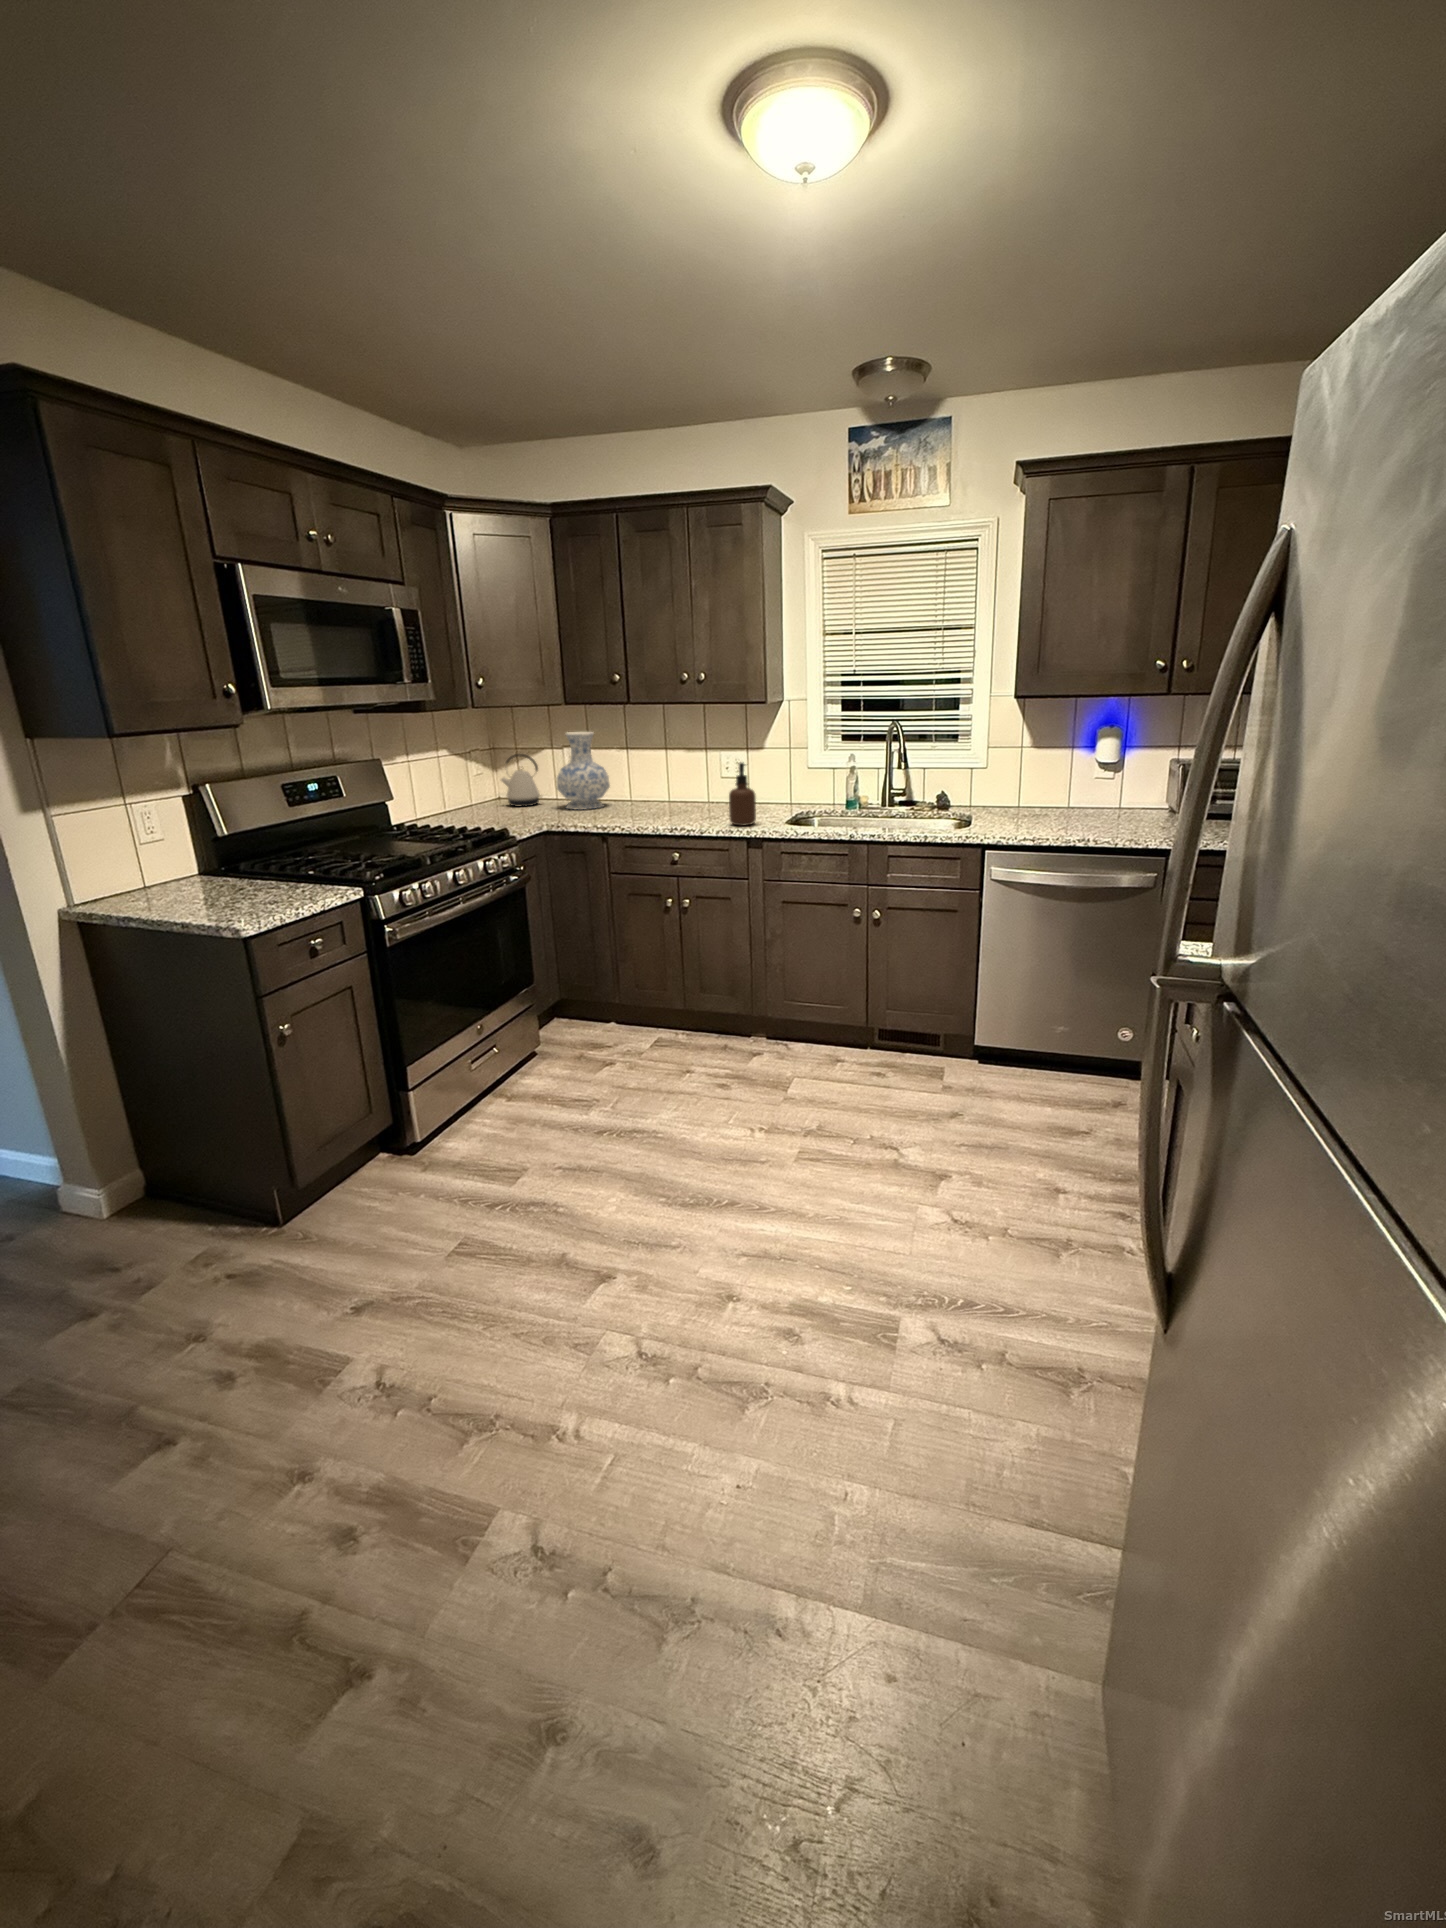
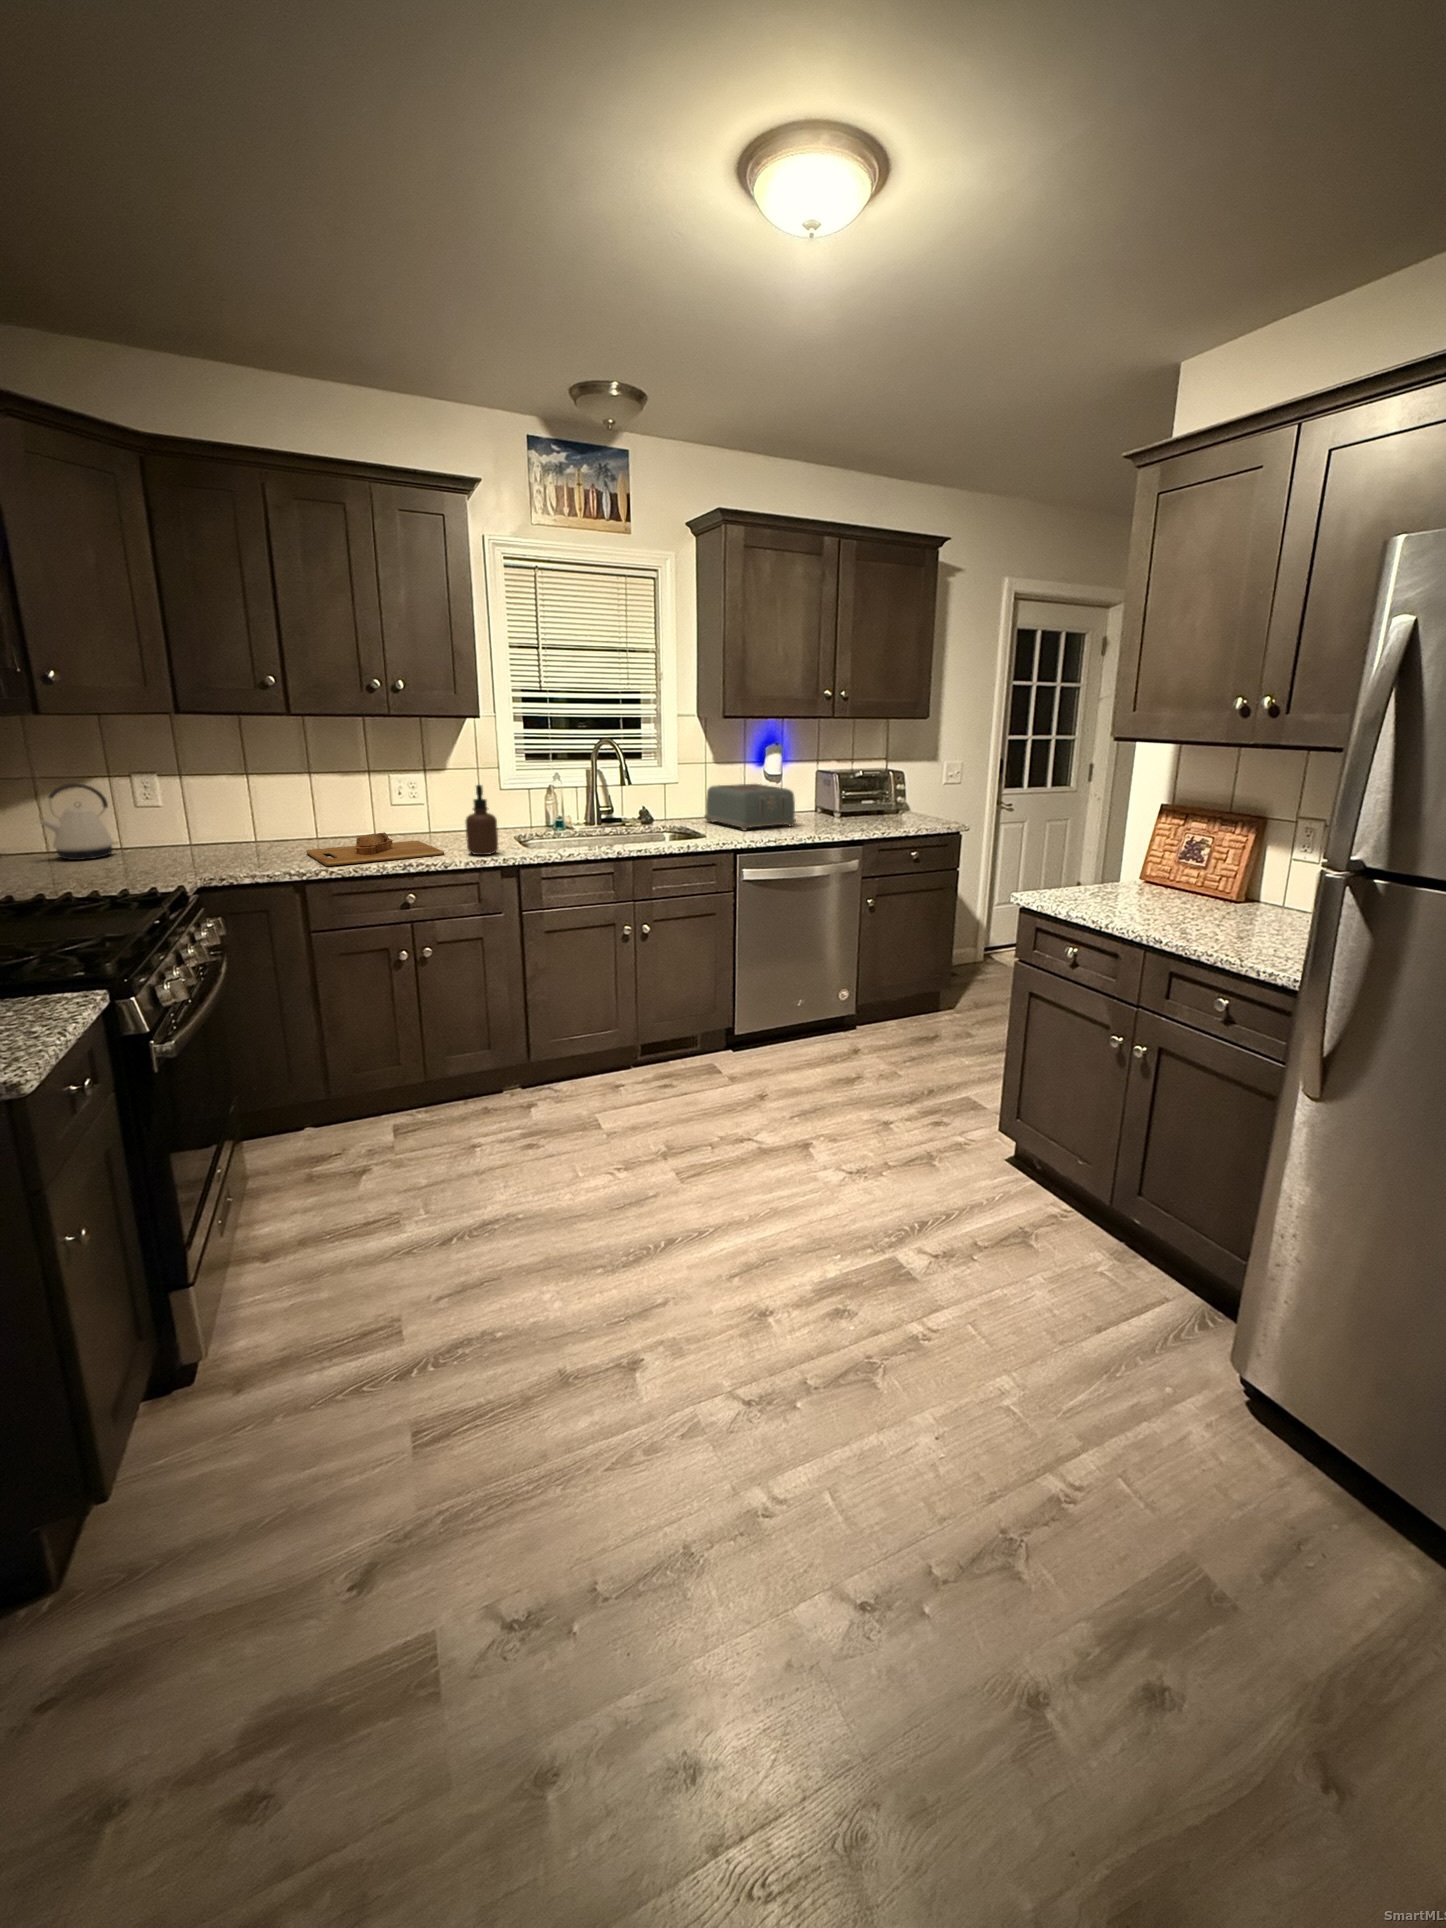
vase: present [557,732,610,810] -> none [156,751,242,856]
toaster: none [1010,771,1107,824] -> present [704,784,796,830]
cutting board: none [622,800,720,824] -> present [306,832,444,866]

